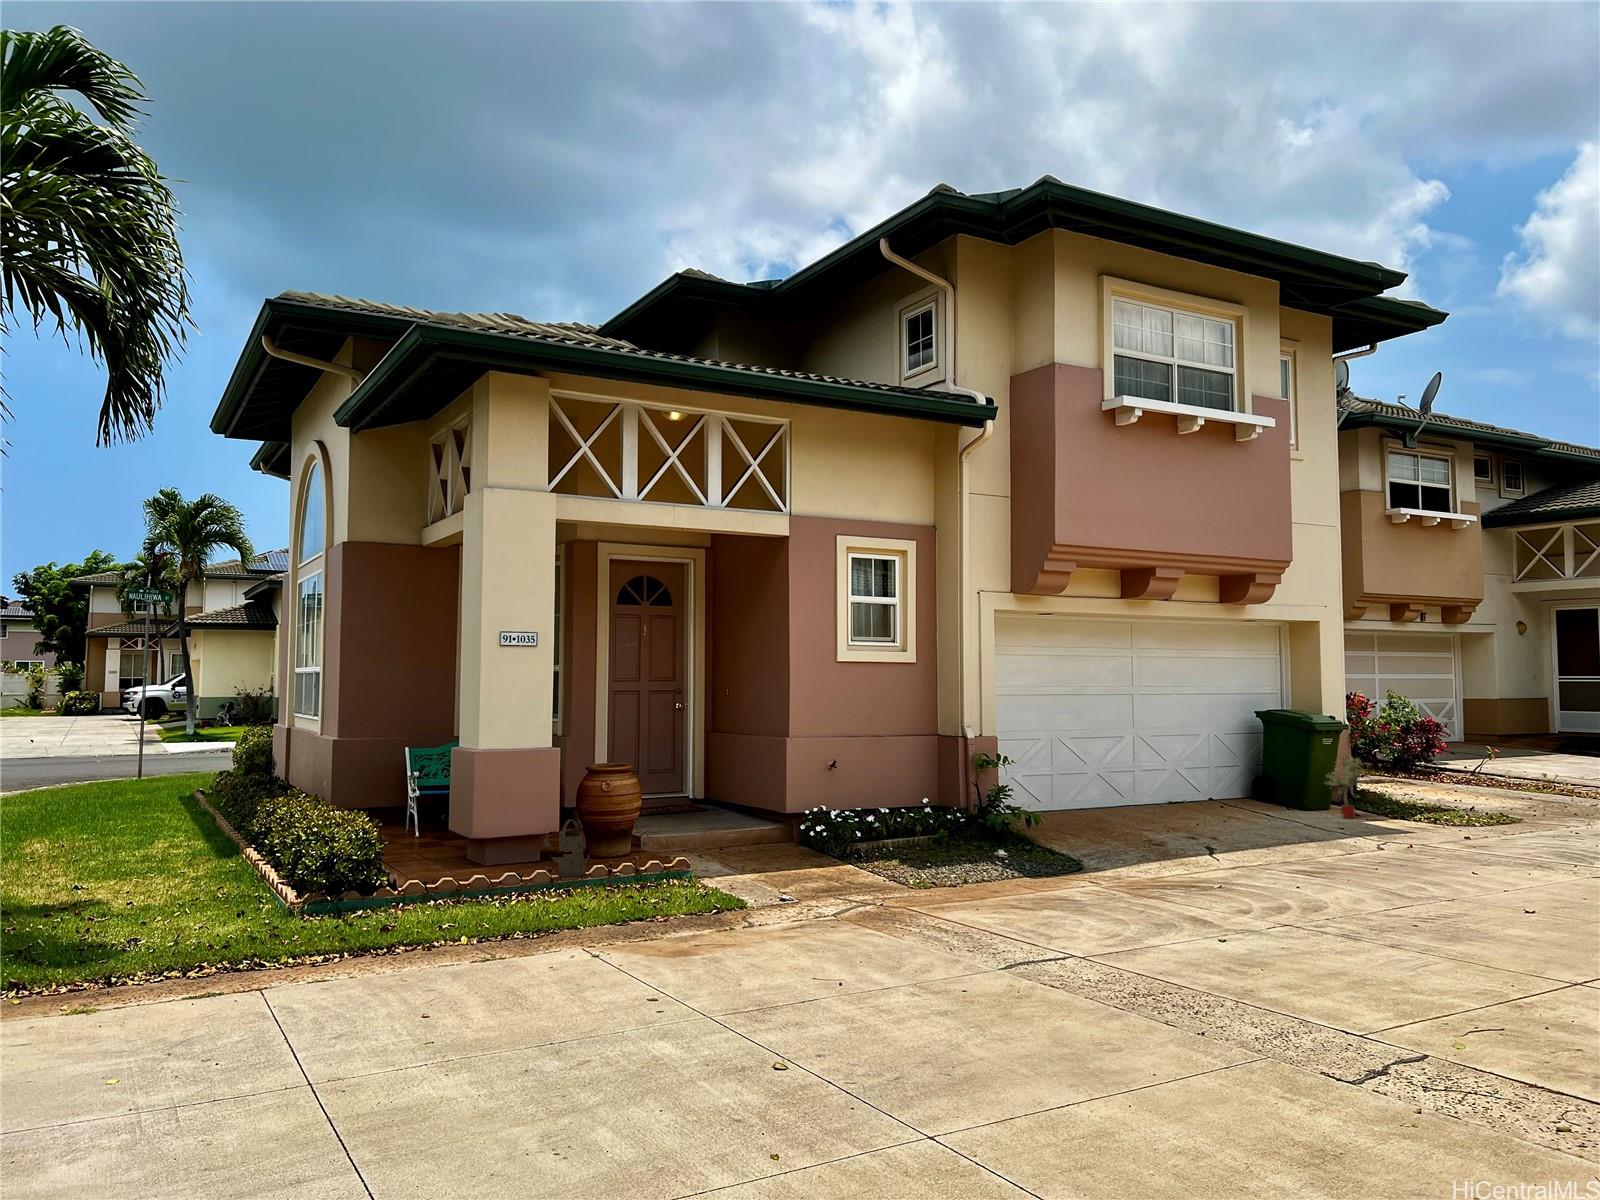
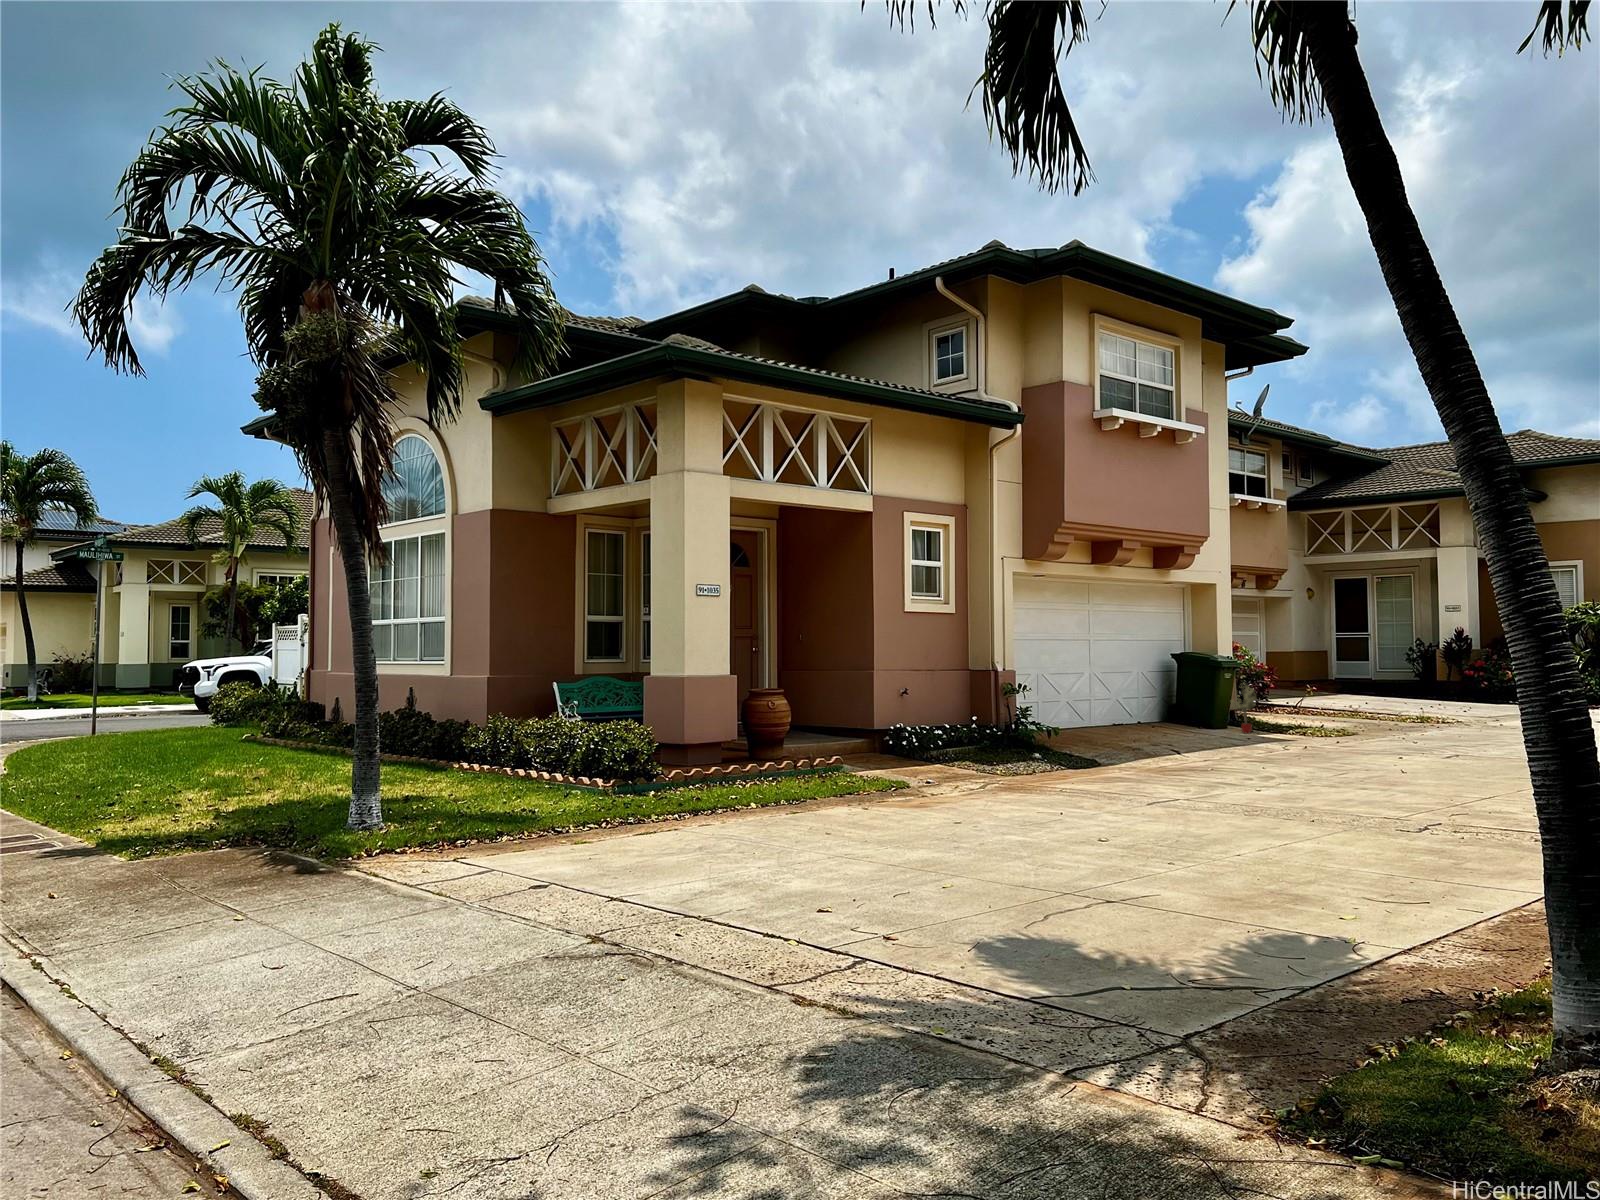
watering can: present [544,820,590,877] -> none [719,734,771,778]

